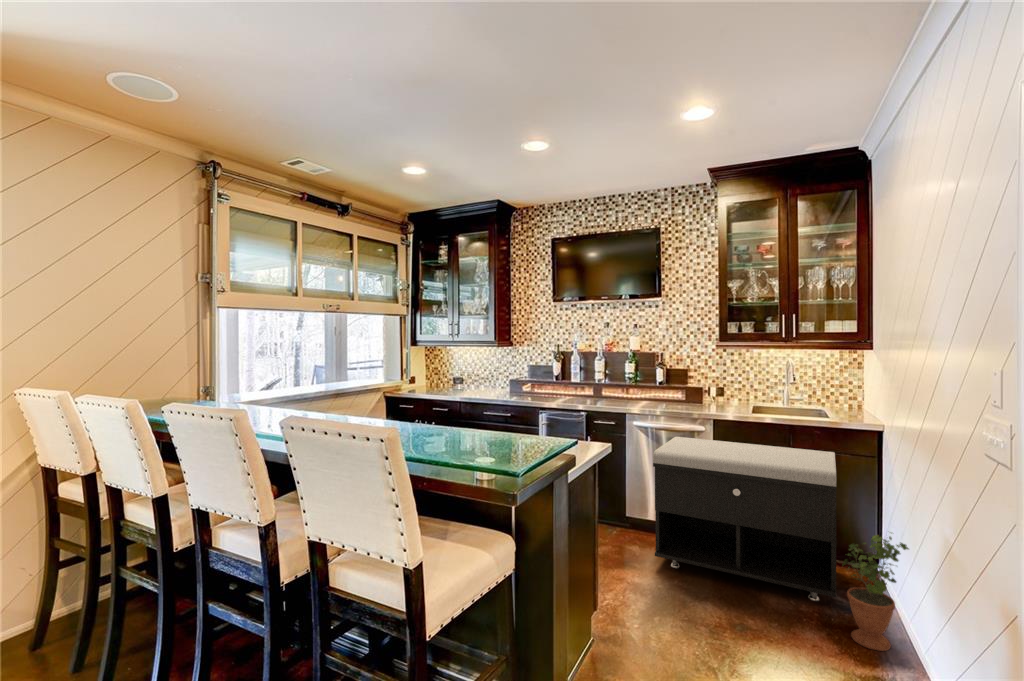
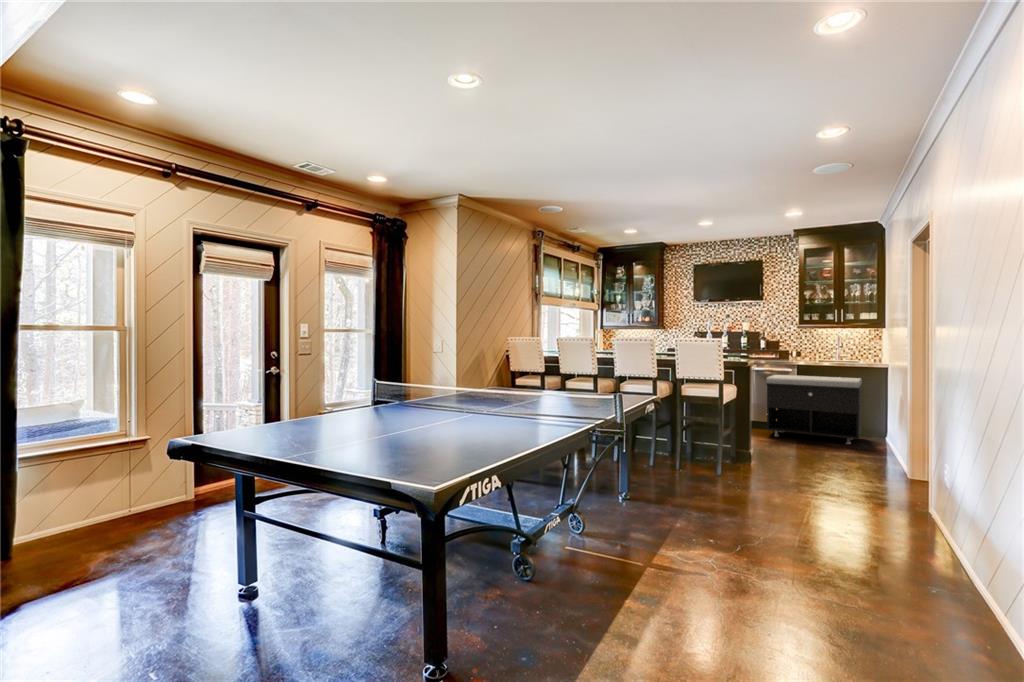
potted plant: present [843,535,909,651] -> none [860,403,889,452]

